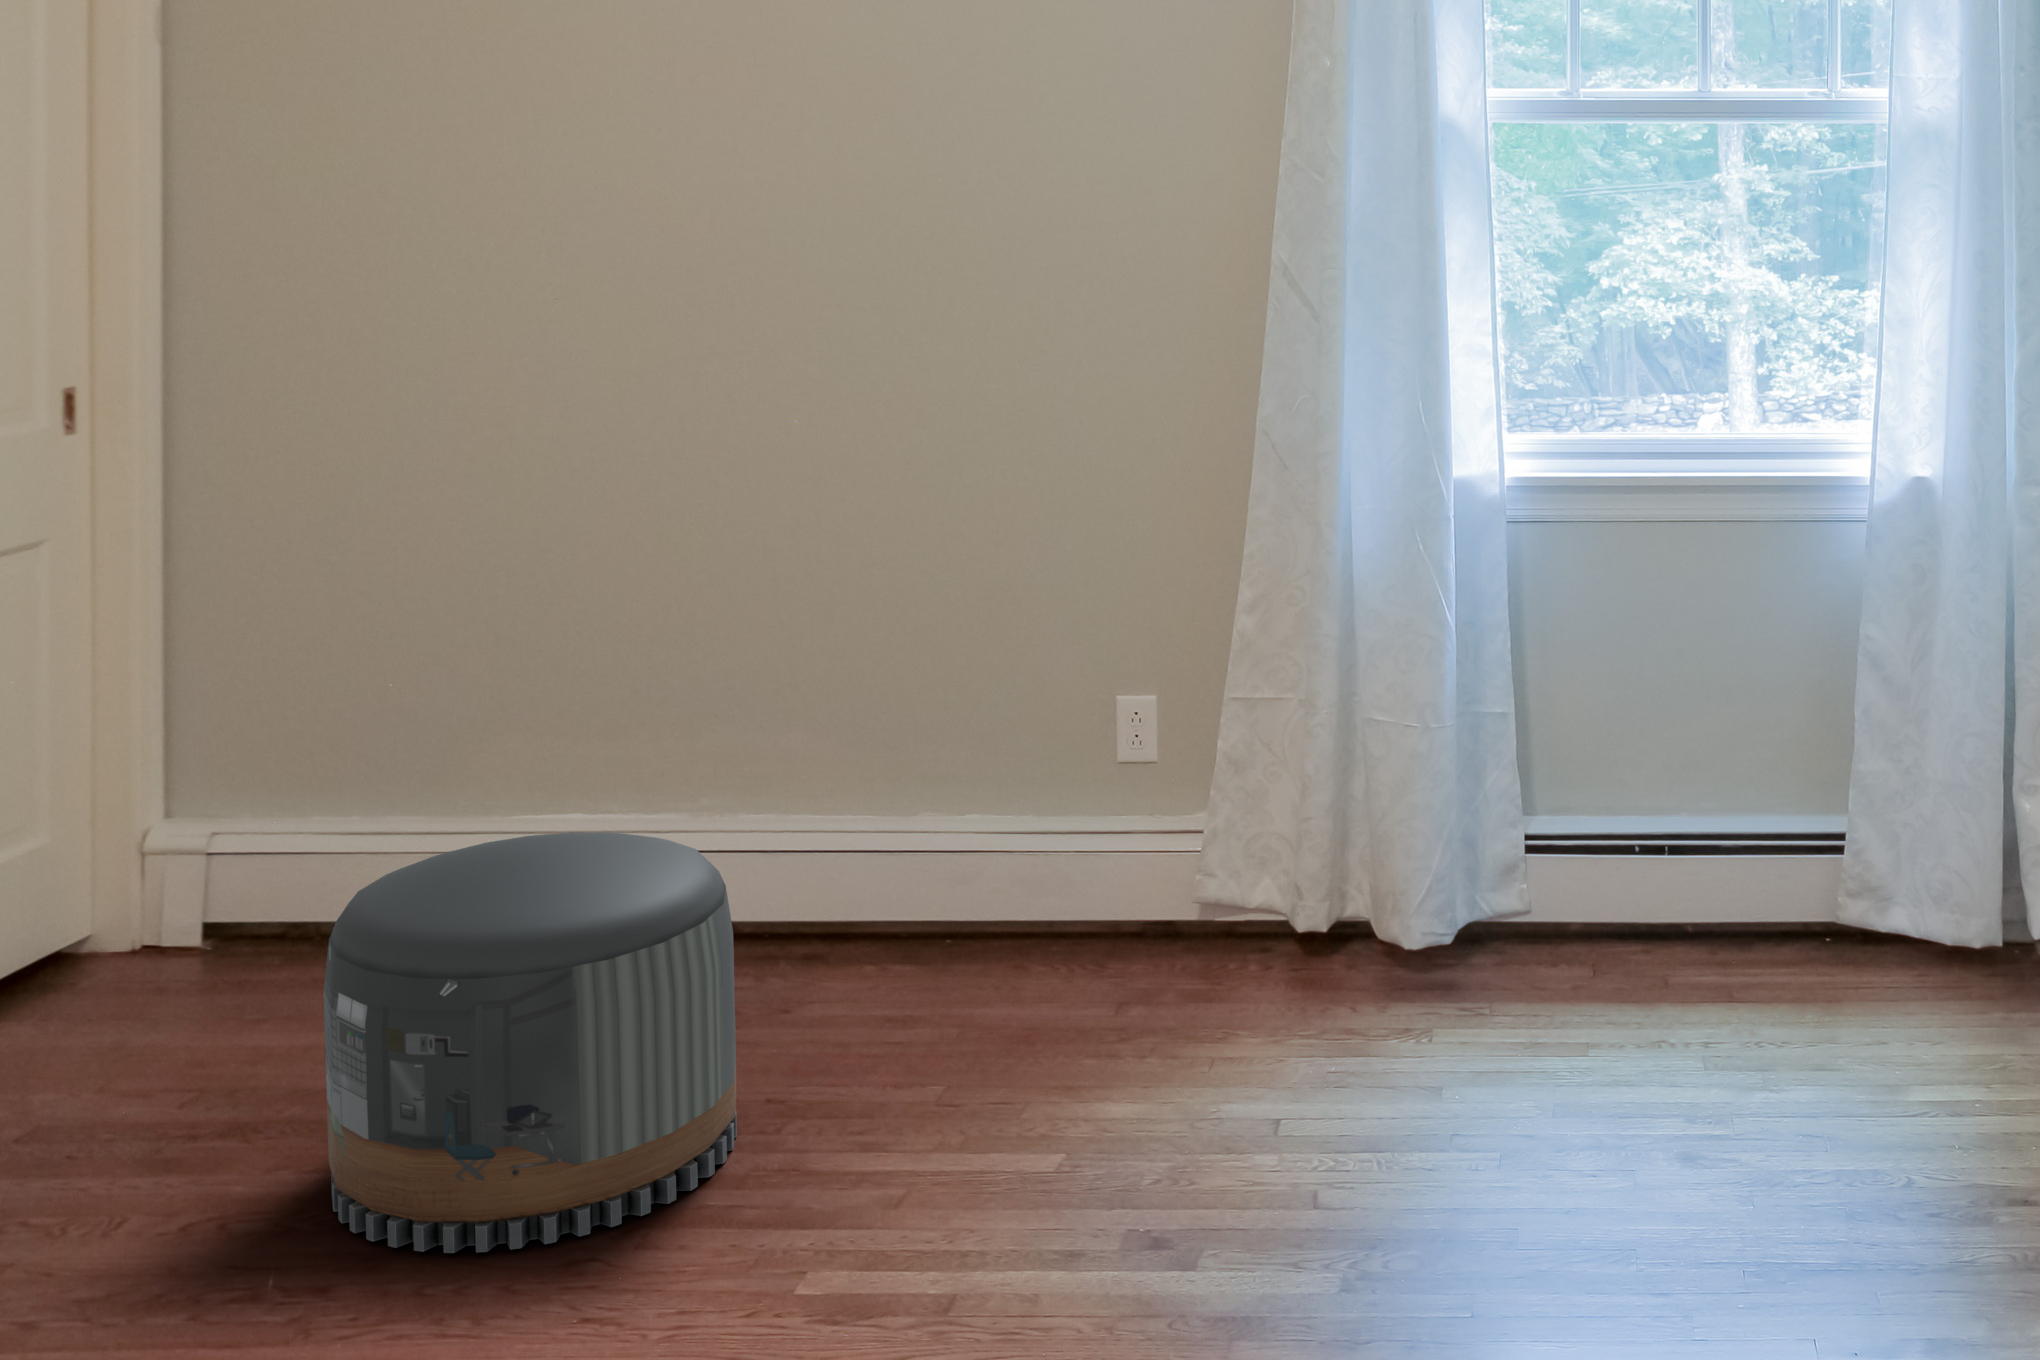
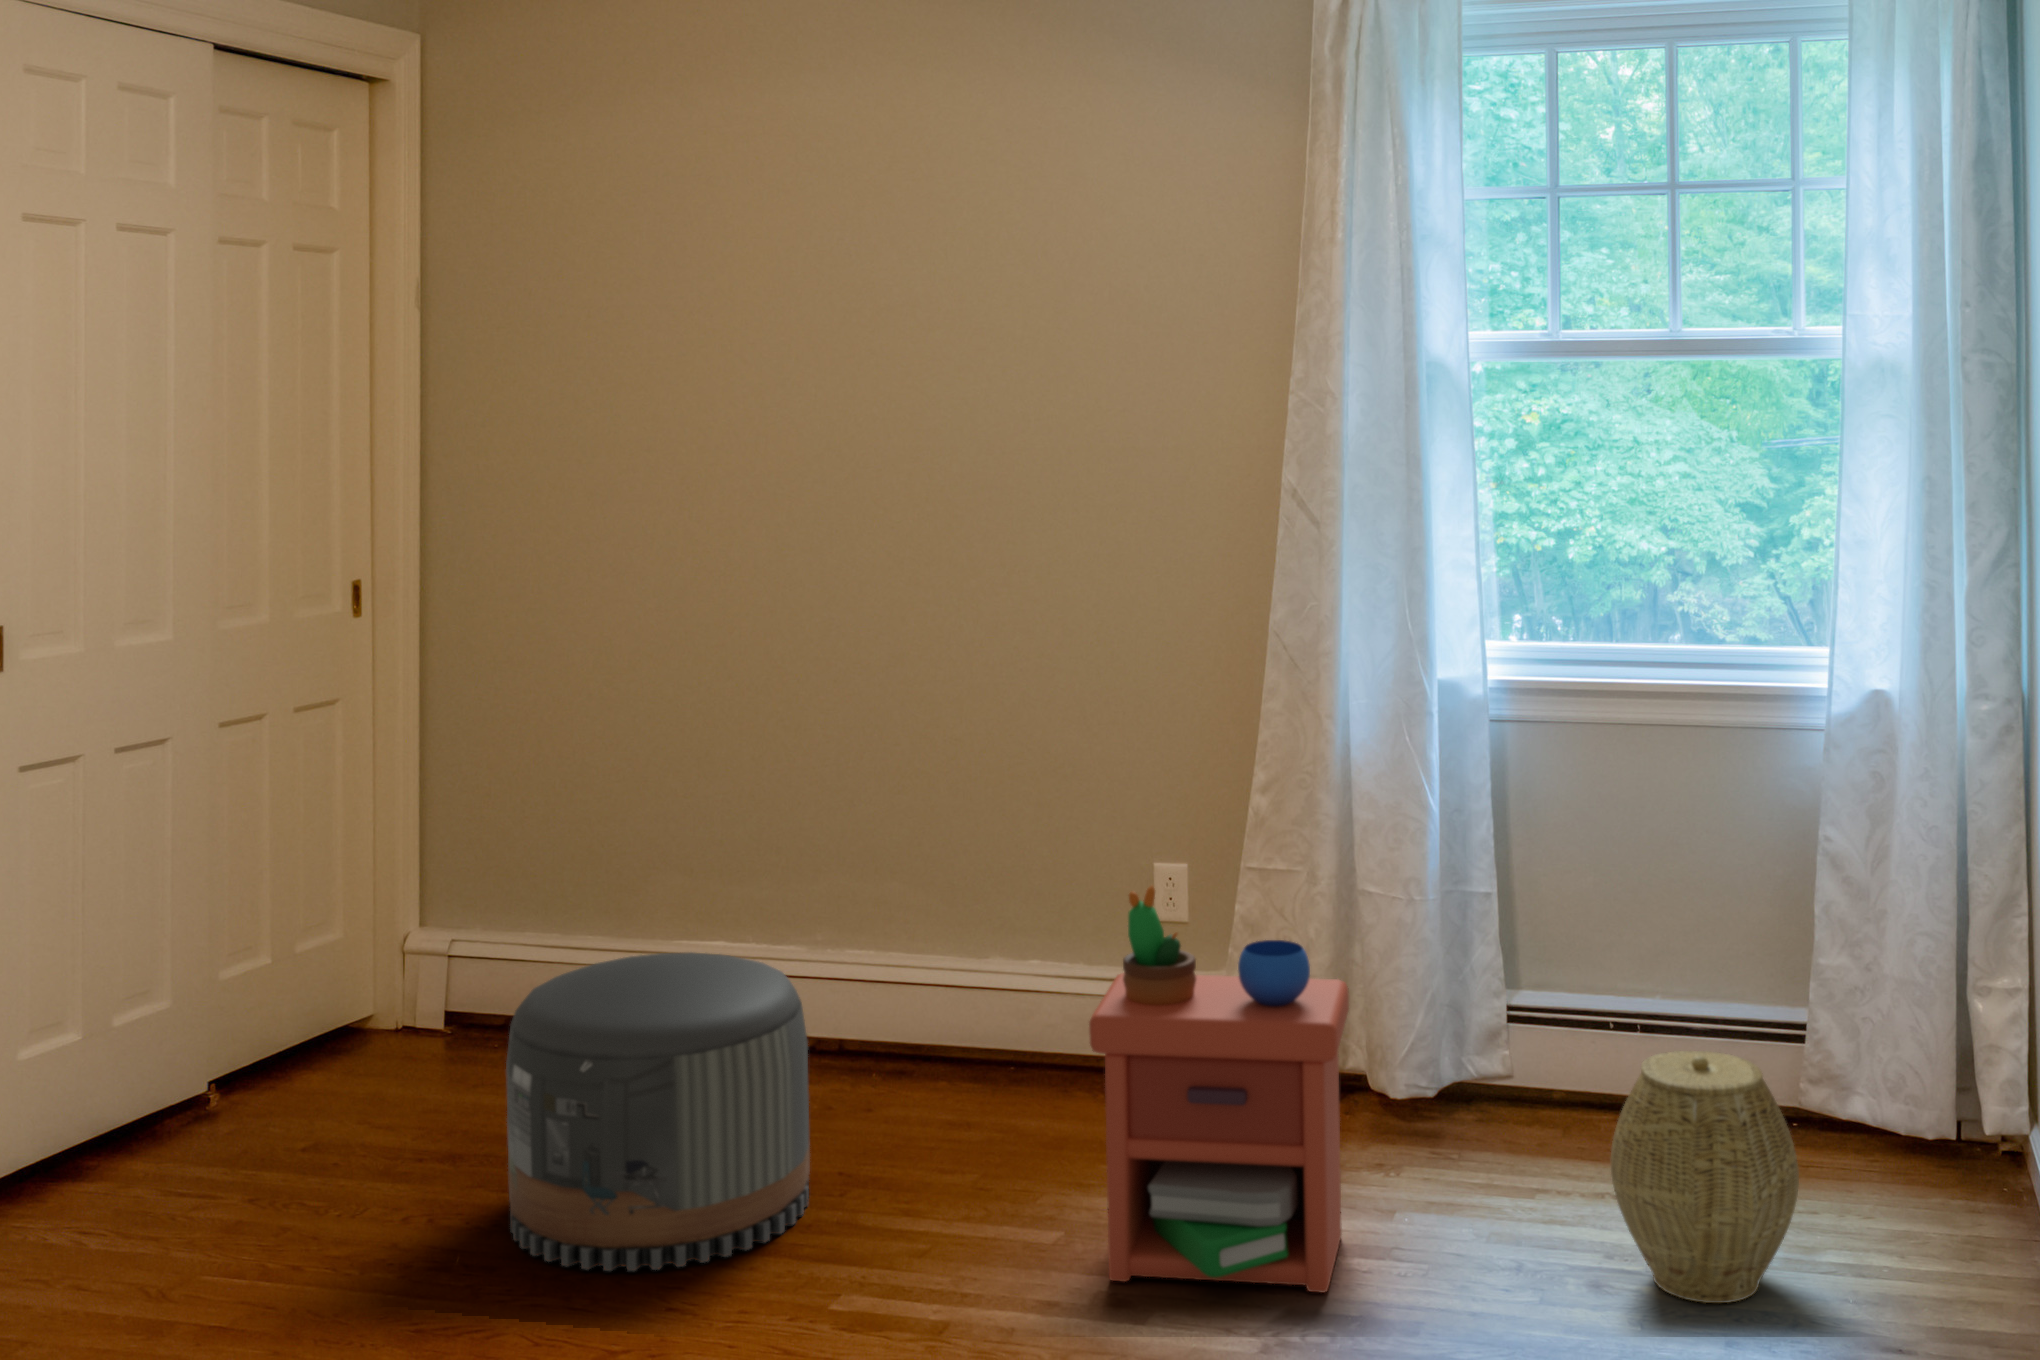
nightstand: none [1127,715,1431,1196] -> present [1089,886,1349,1292]
woven basket: none [1720,871,1930,1152] -> present [1611,1051,1799,1303]

